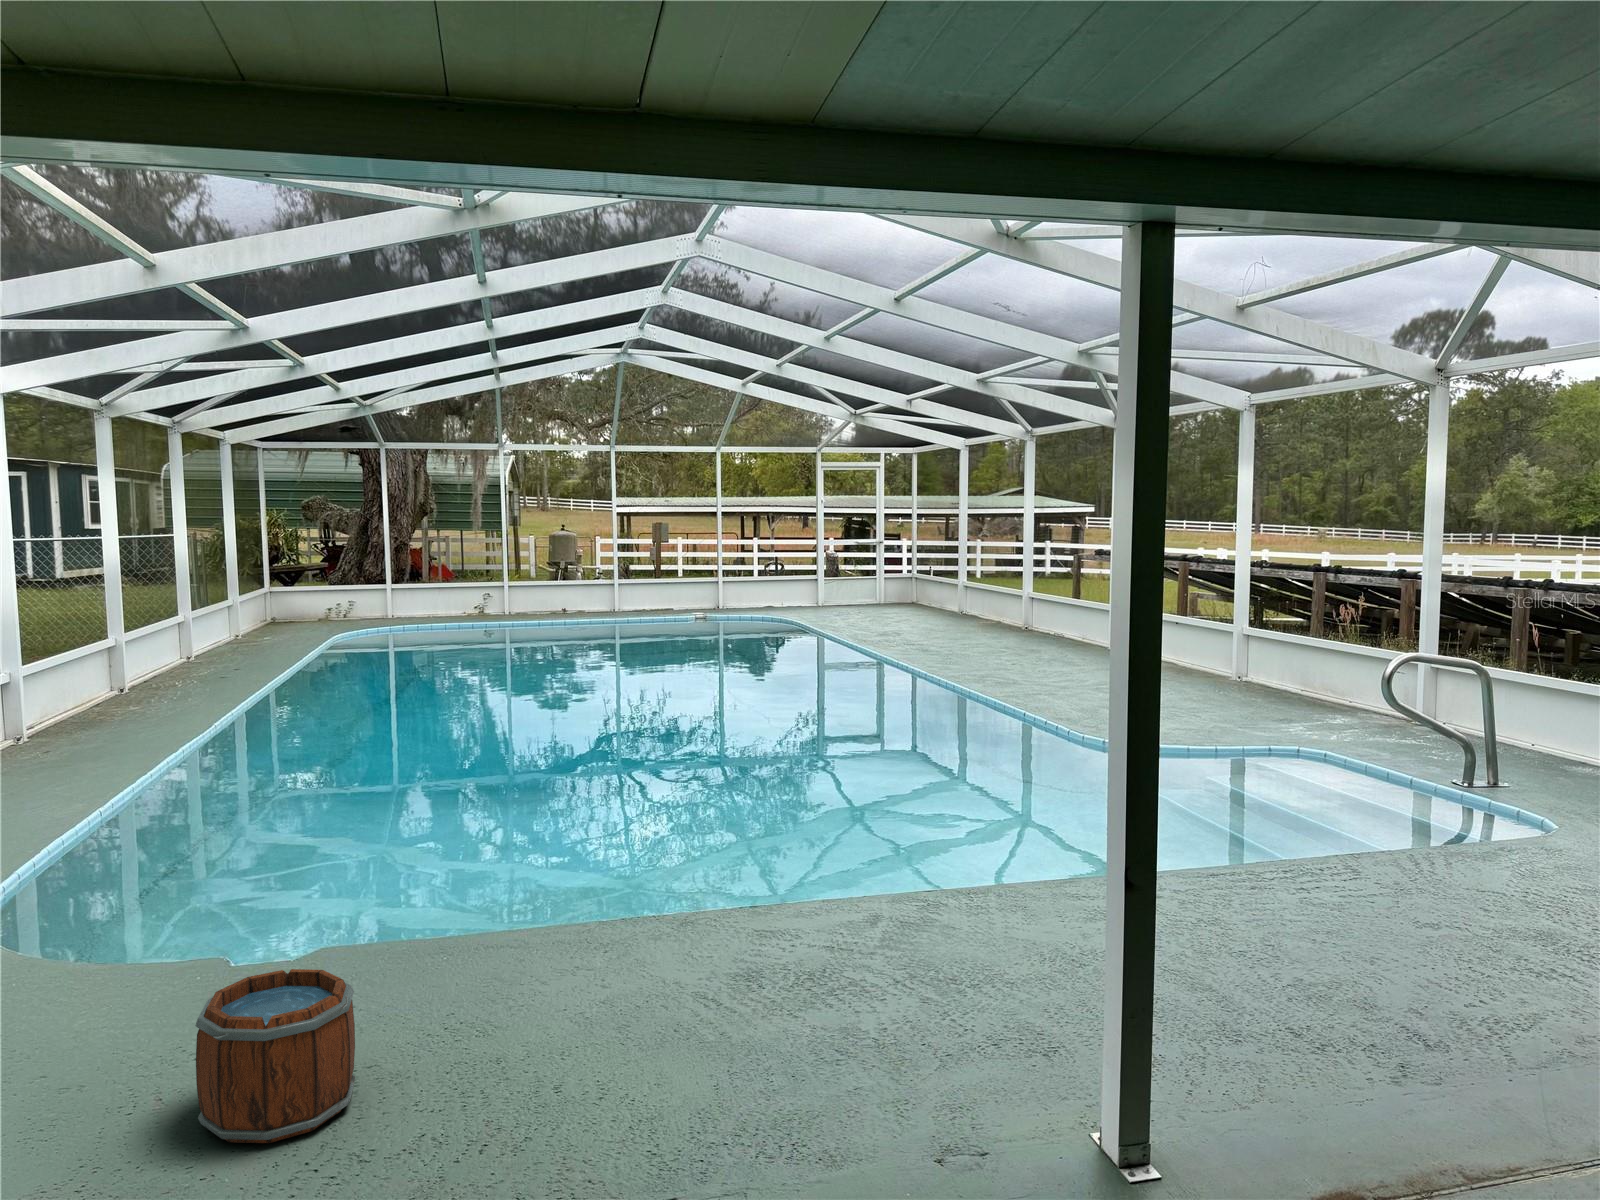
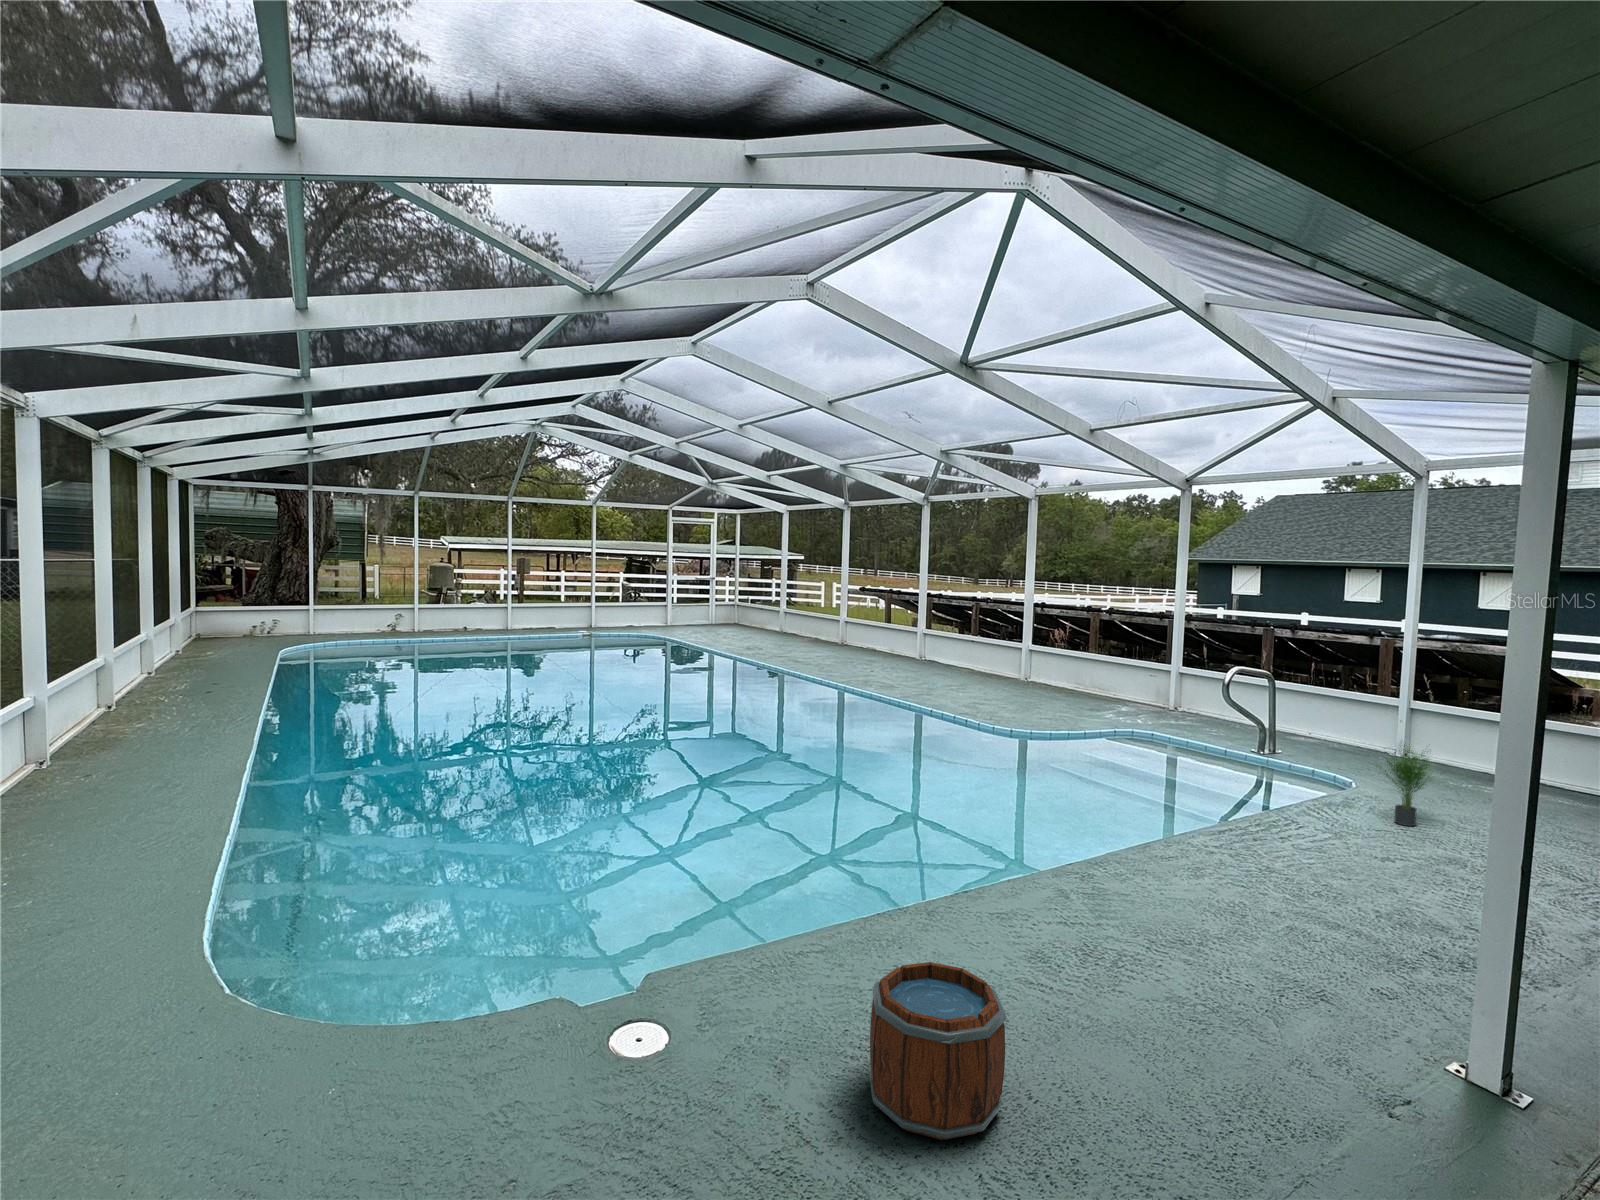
potted plant: none [1443,778,1551,918] -> present [1380,746,1430,826]

